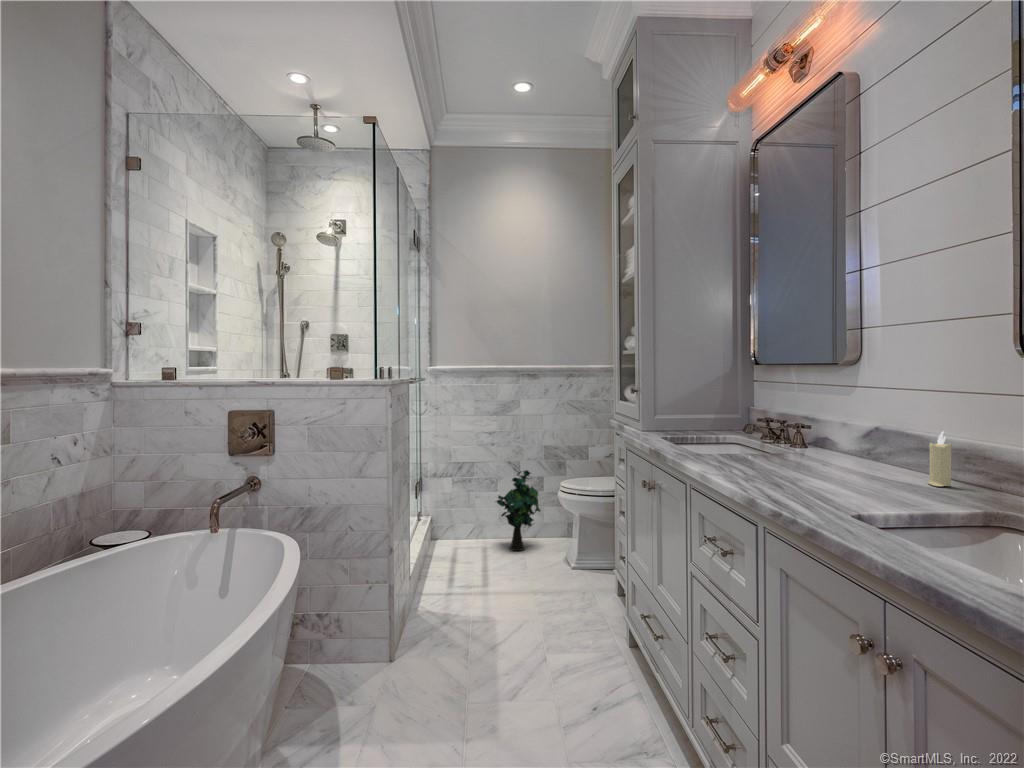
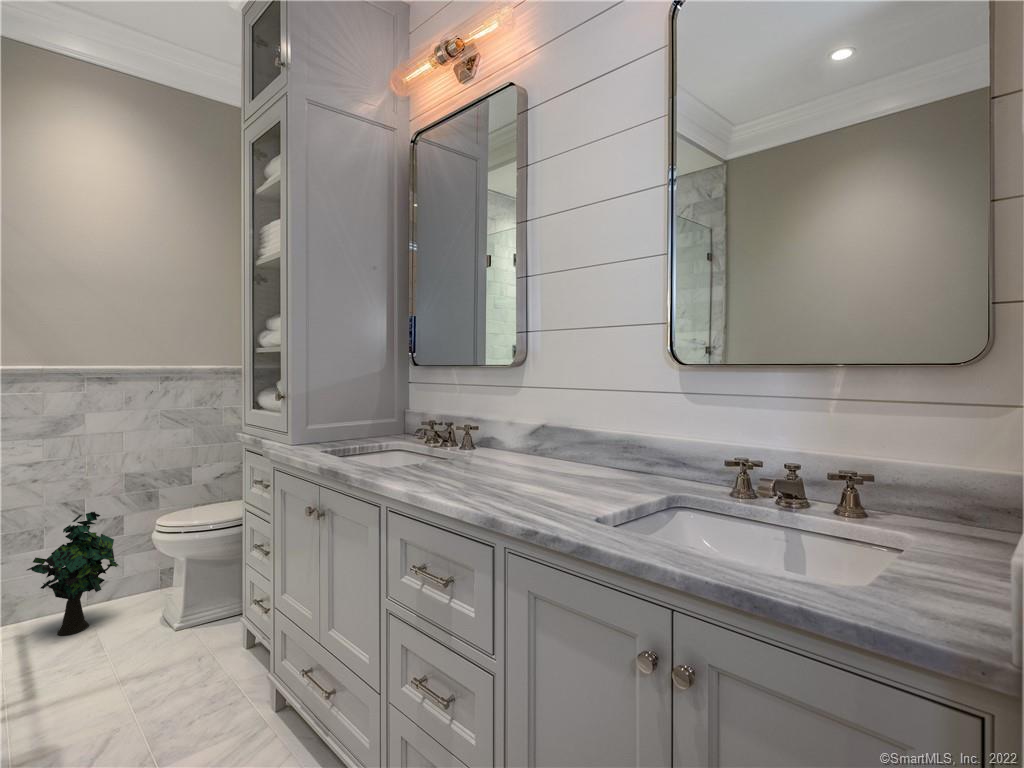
candle: present [927,431,952,486] -> none [582,427,599,474]

